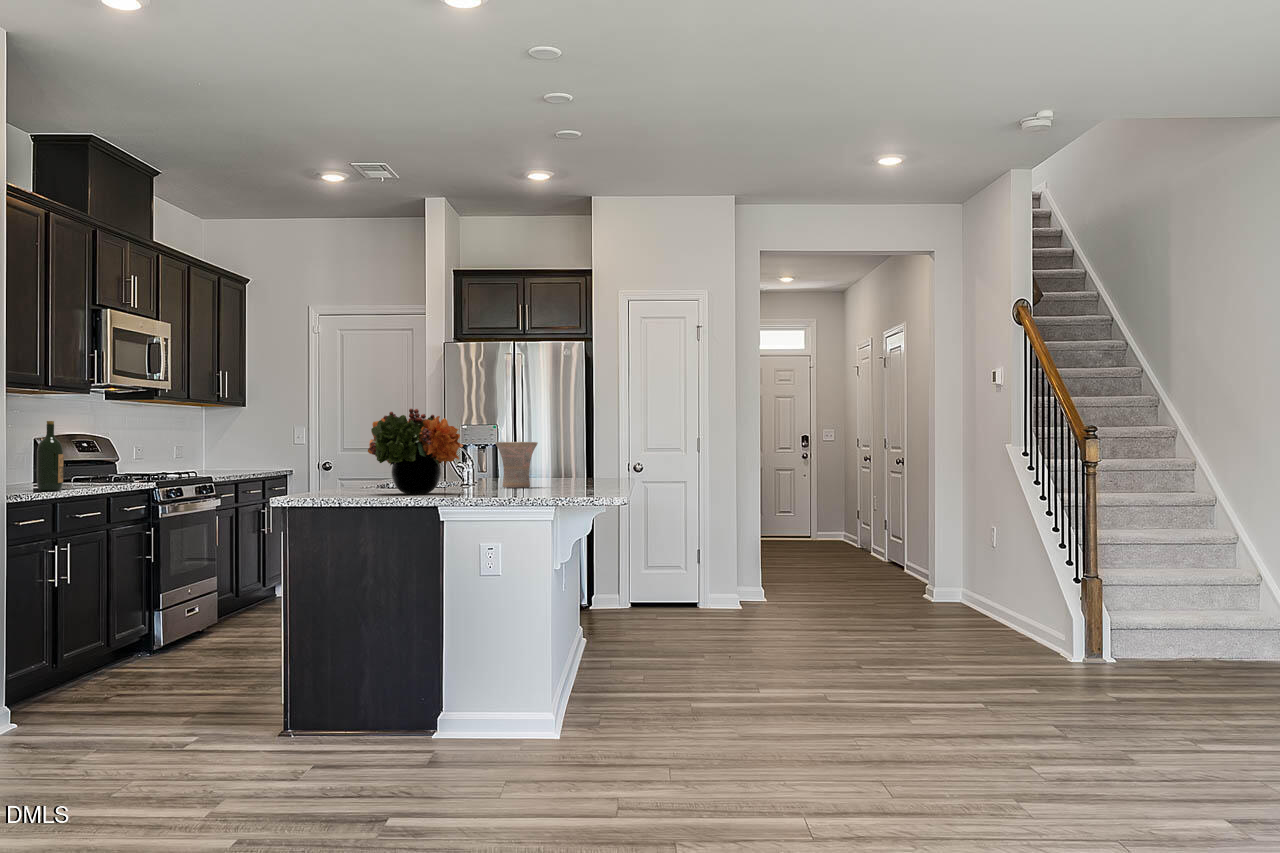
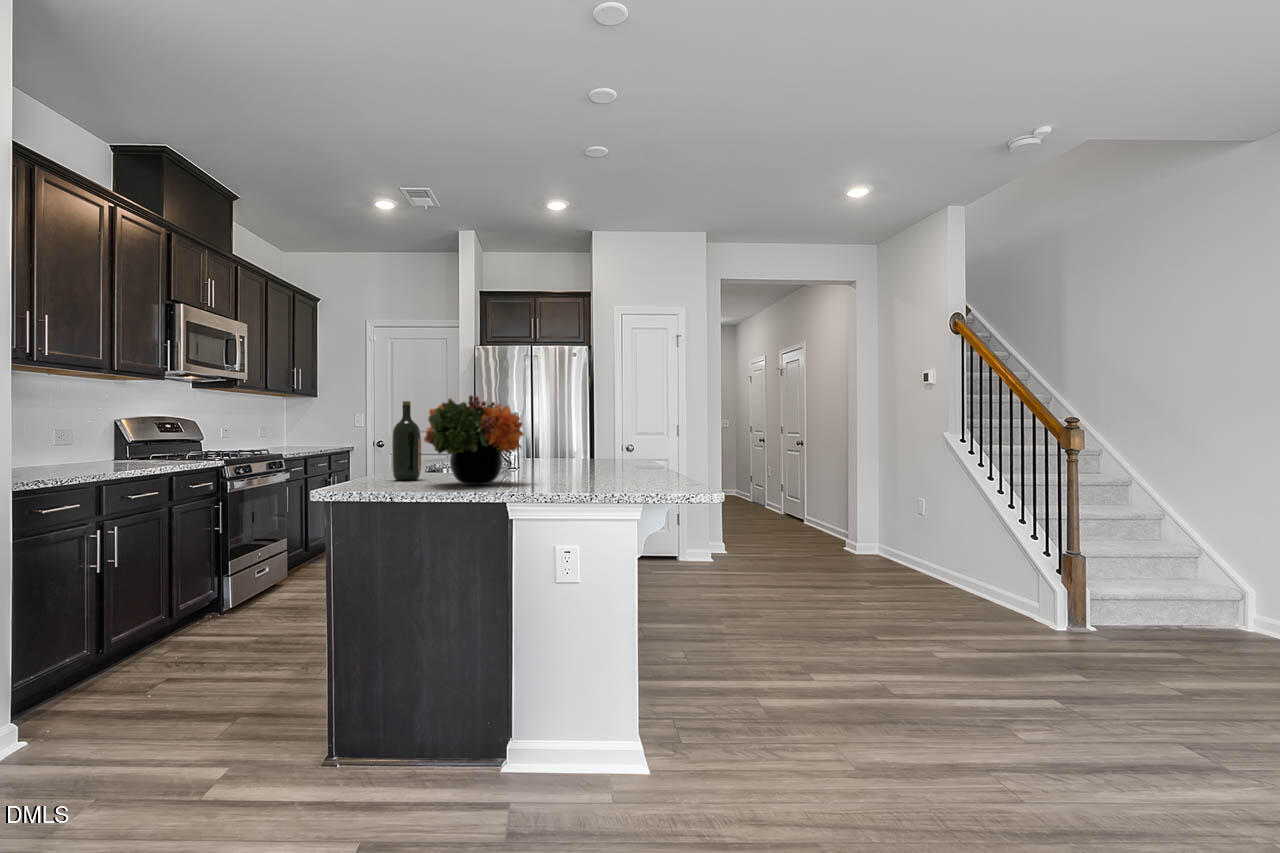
wine bottle: present [37,421,64,491] -> present [392,401,421,480]
vase: present [495,442,538,488] -> none [540,428,579,470]

